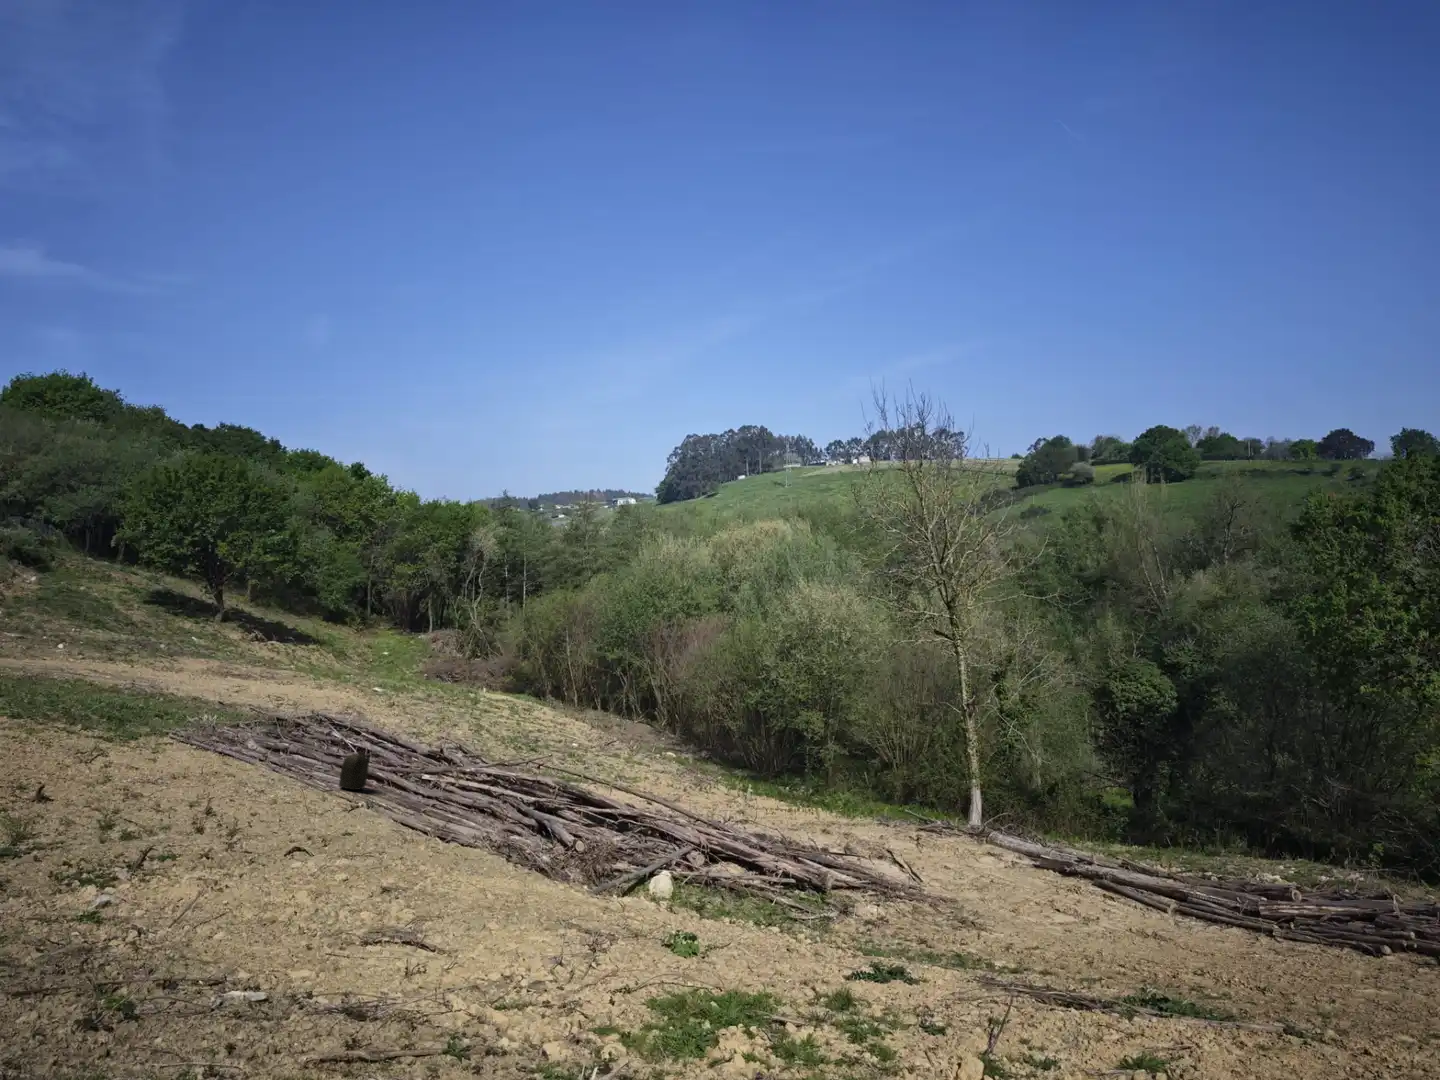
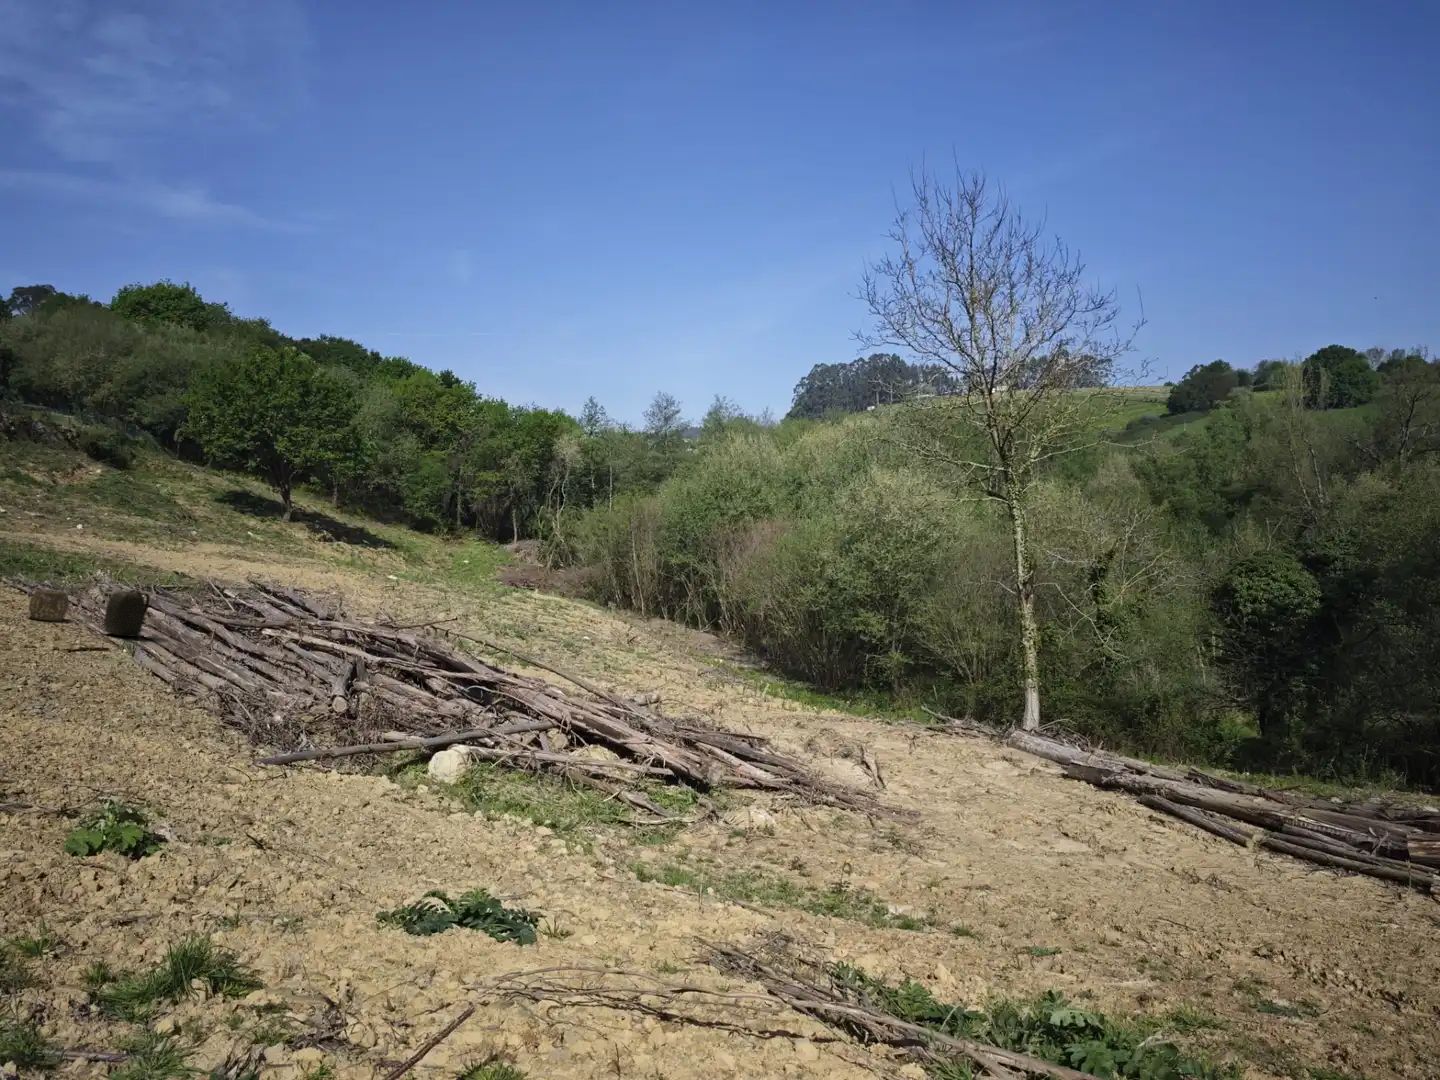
woven basket: none [266,752,295,778] -> present [29,589,69,620]

